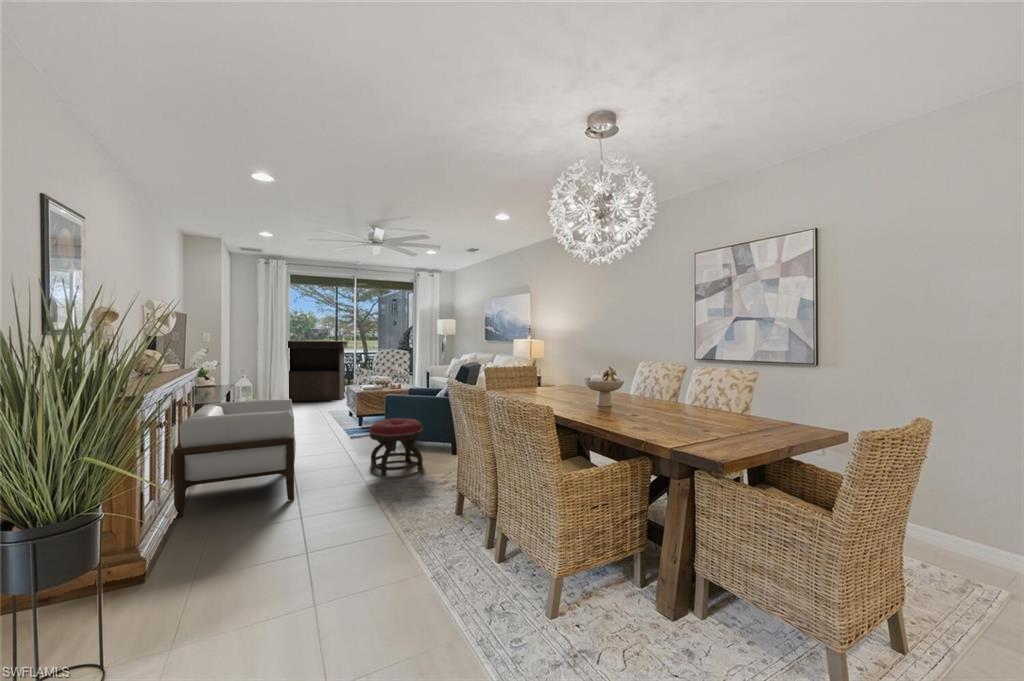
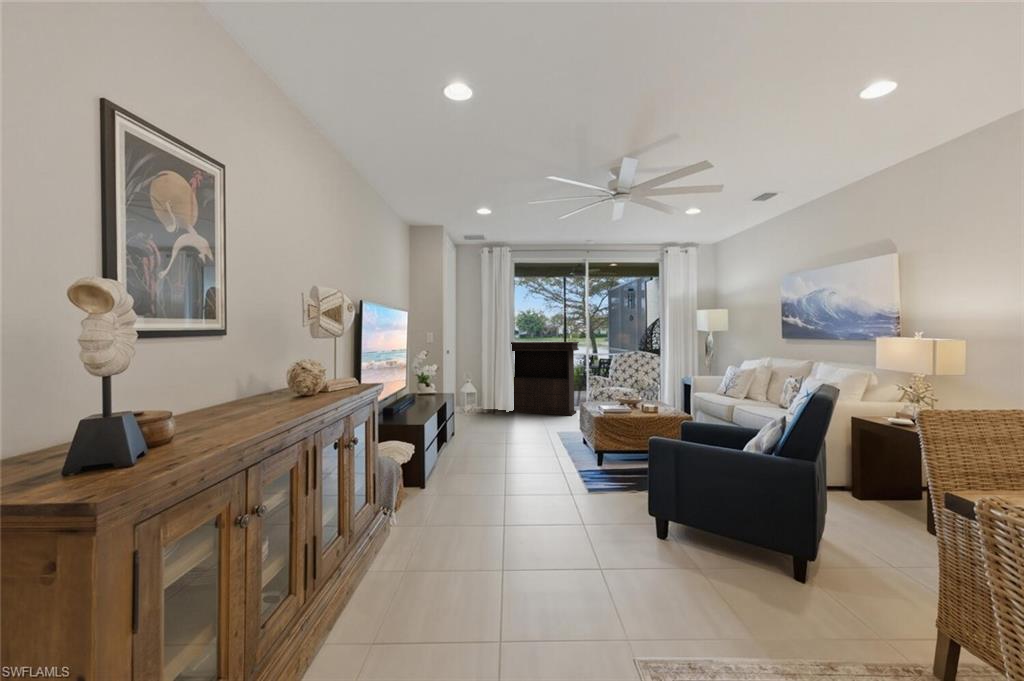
armchair: present [174,399,296,518] -> none [306,438,505,662]
ottoman: present [369,418,423,475] -> none [627,488,738,614]

